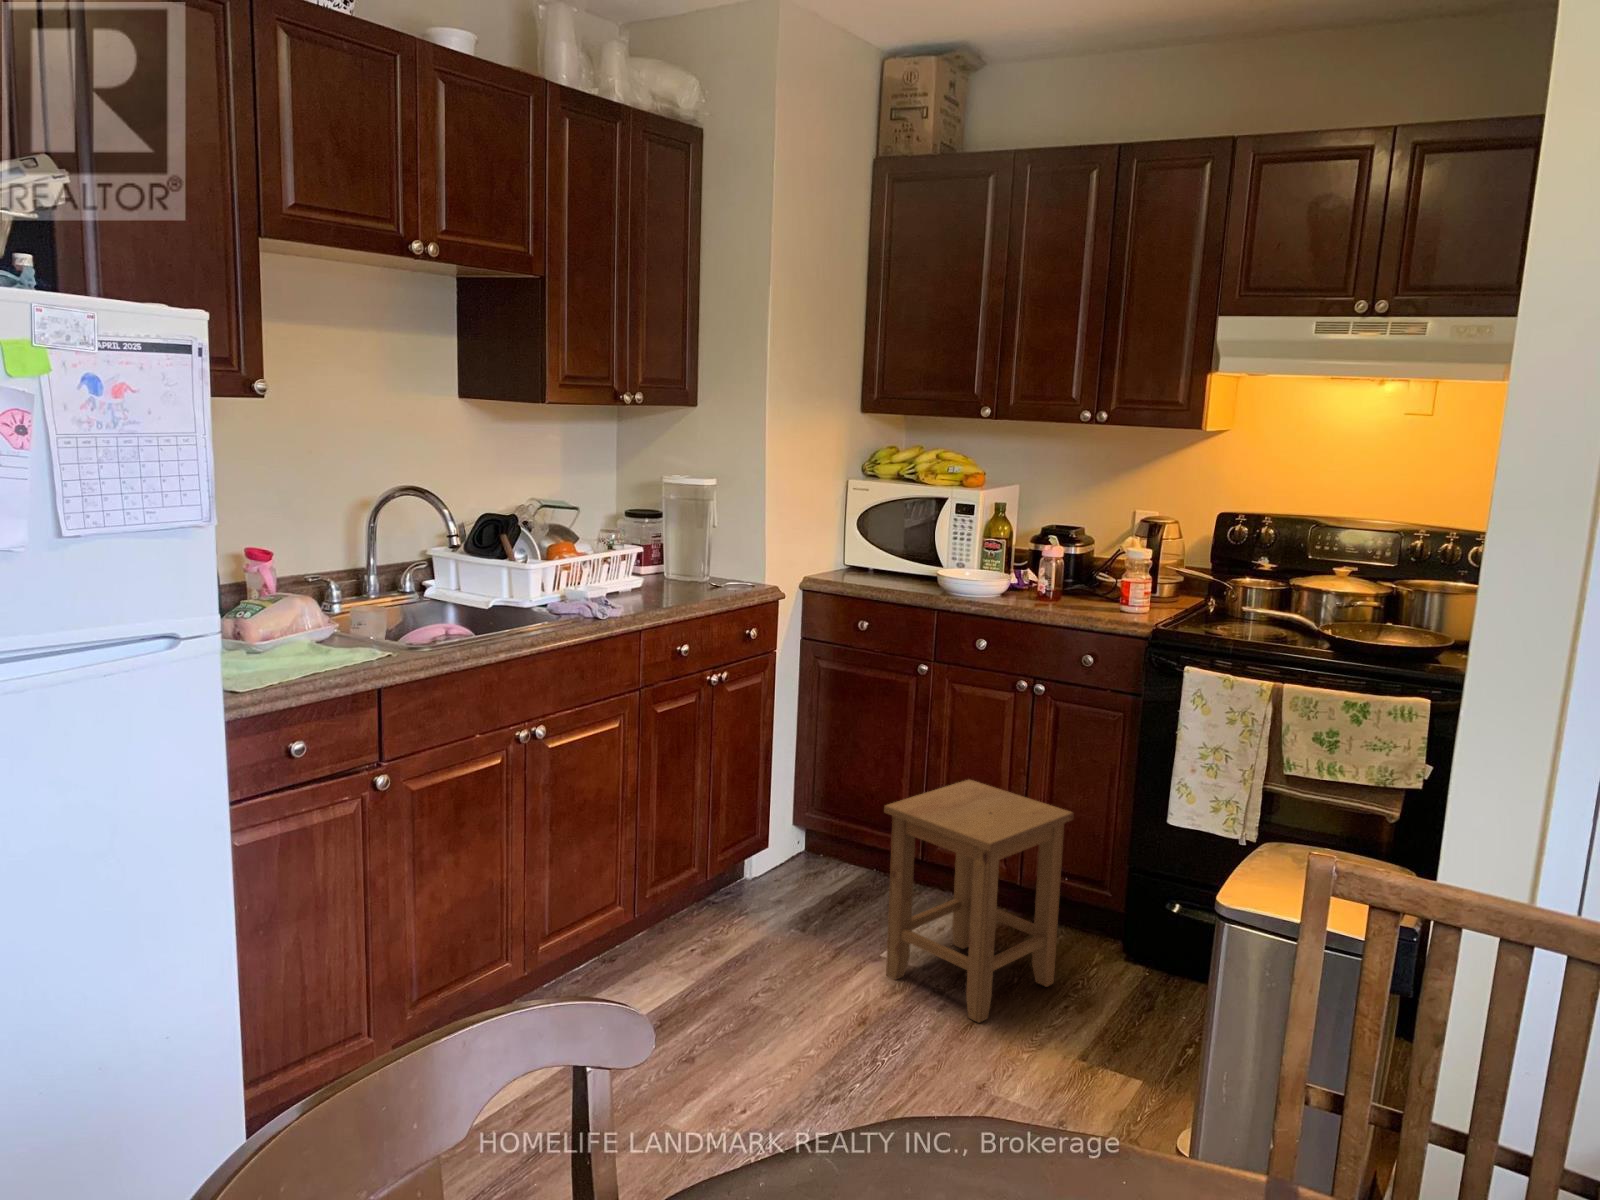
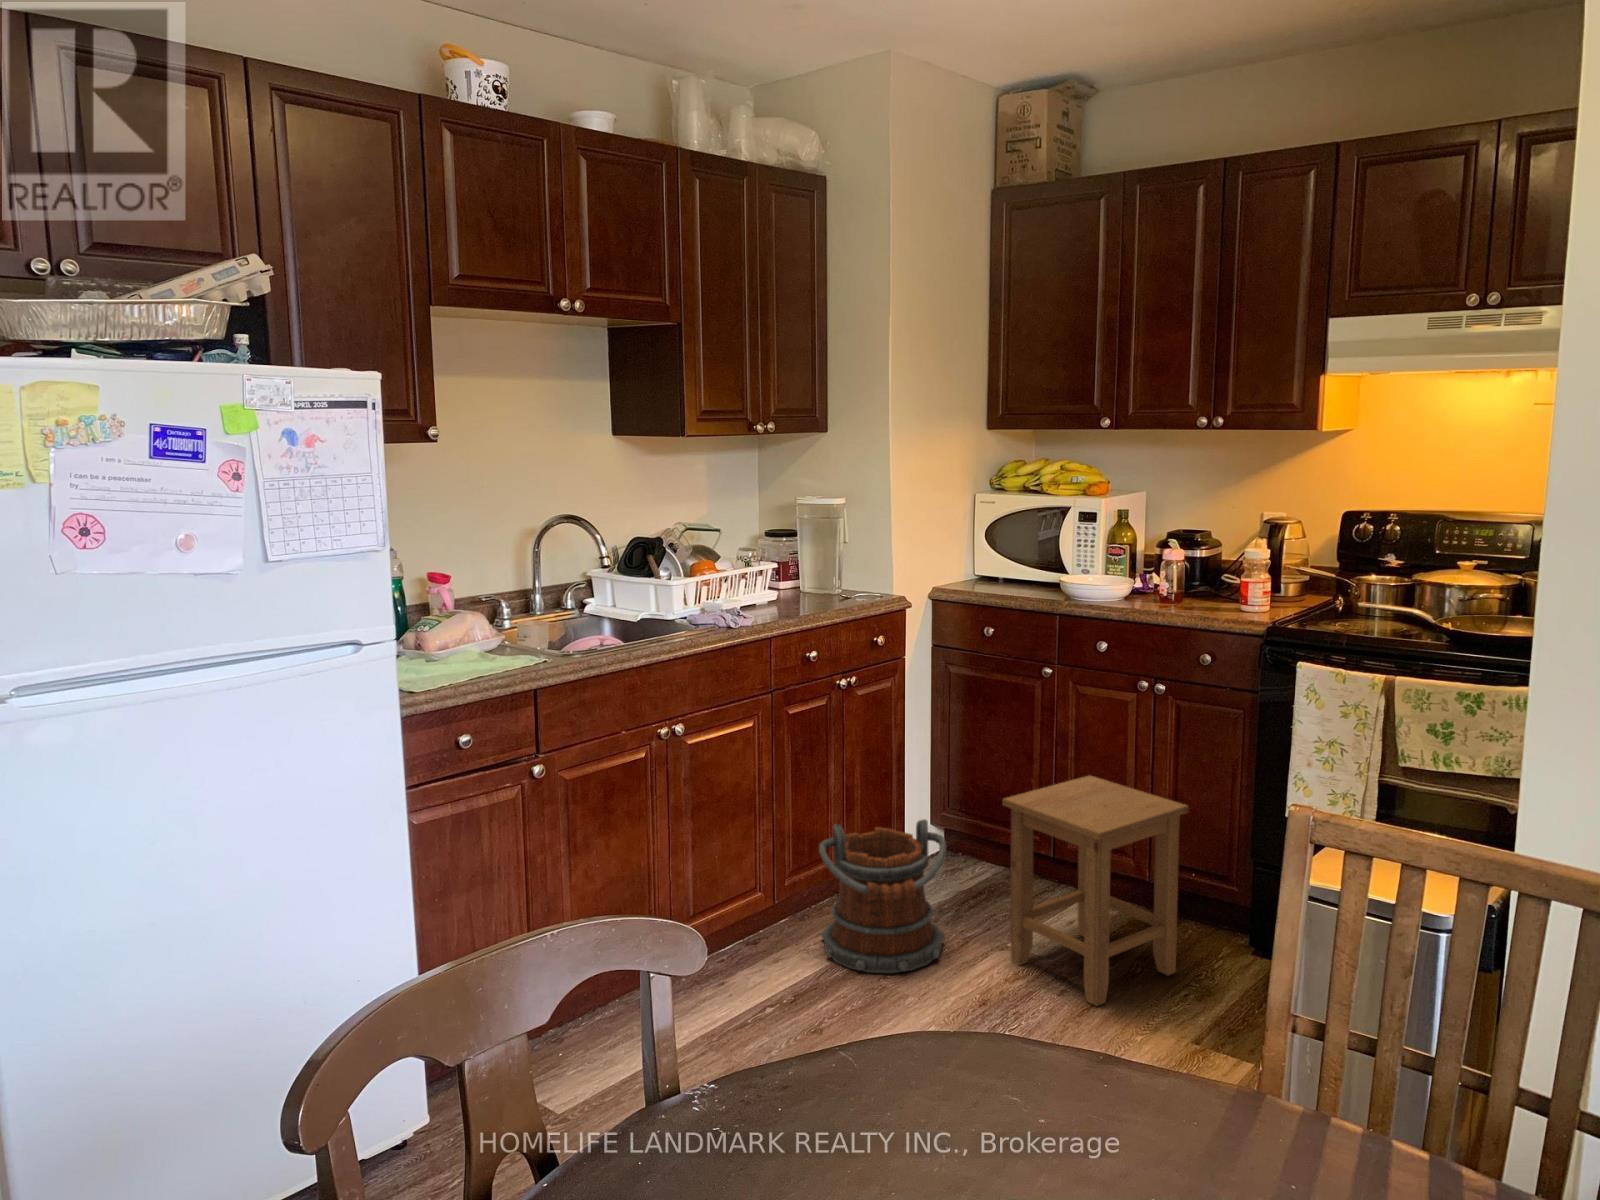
bucket: none [684,827,822,993] -> present [819,820,946,973]

